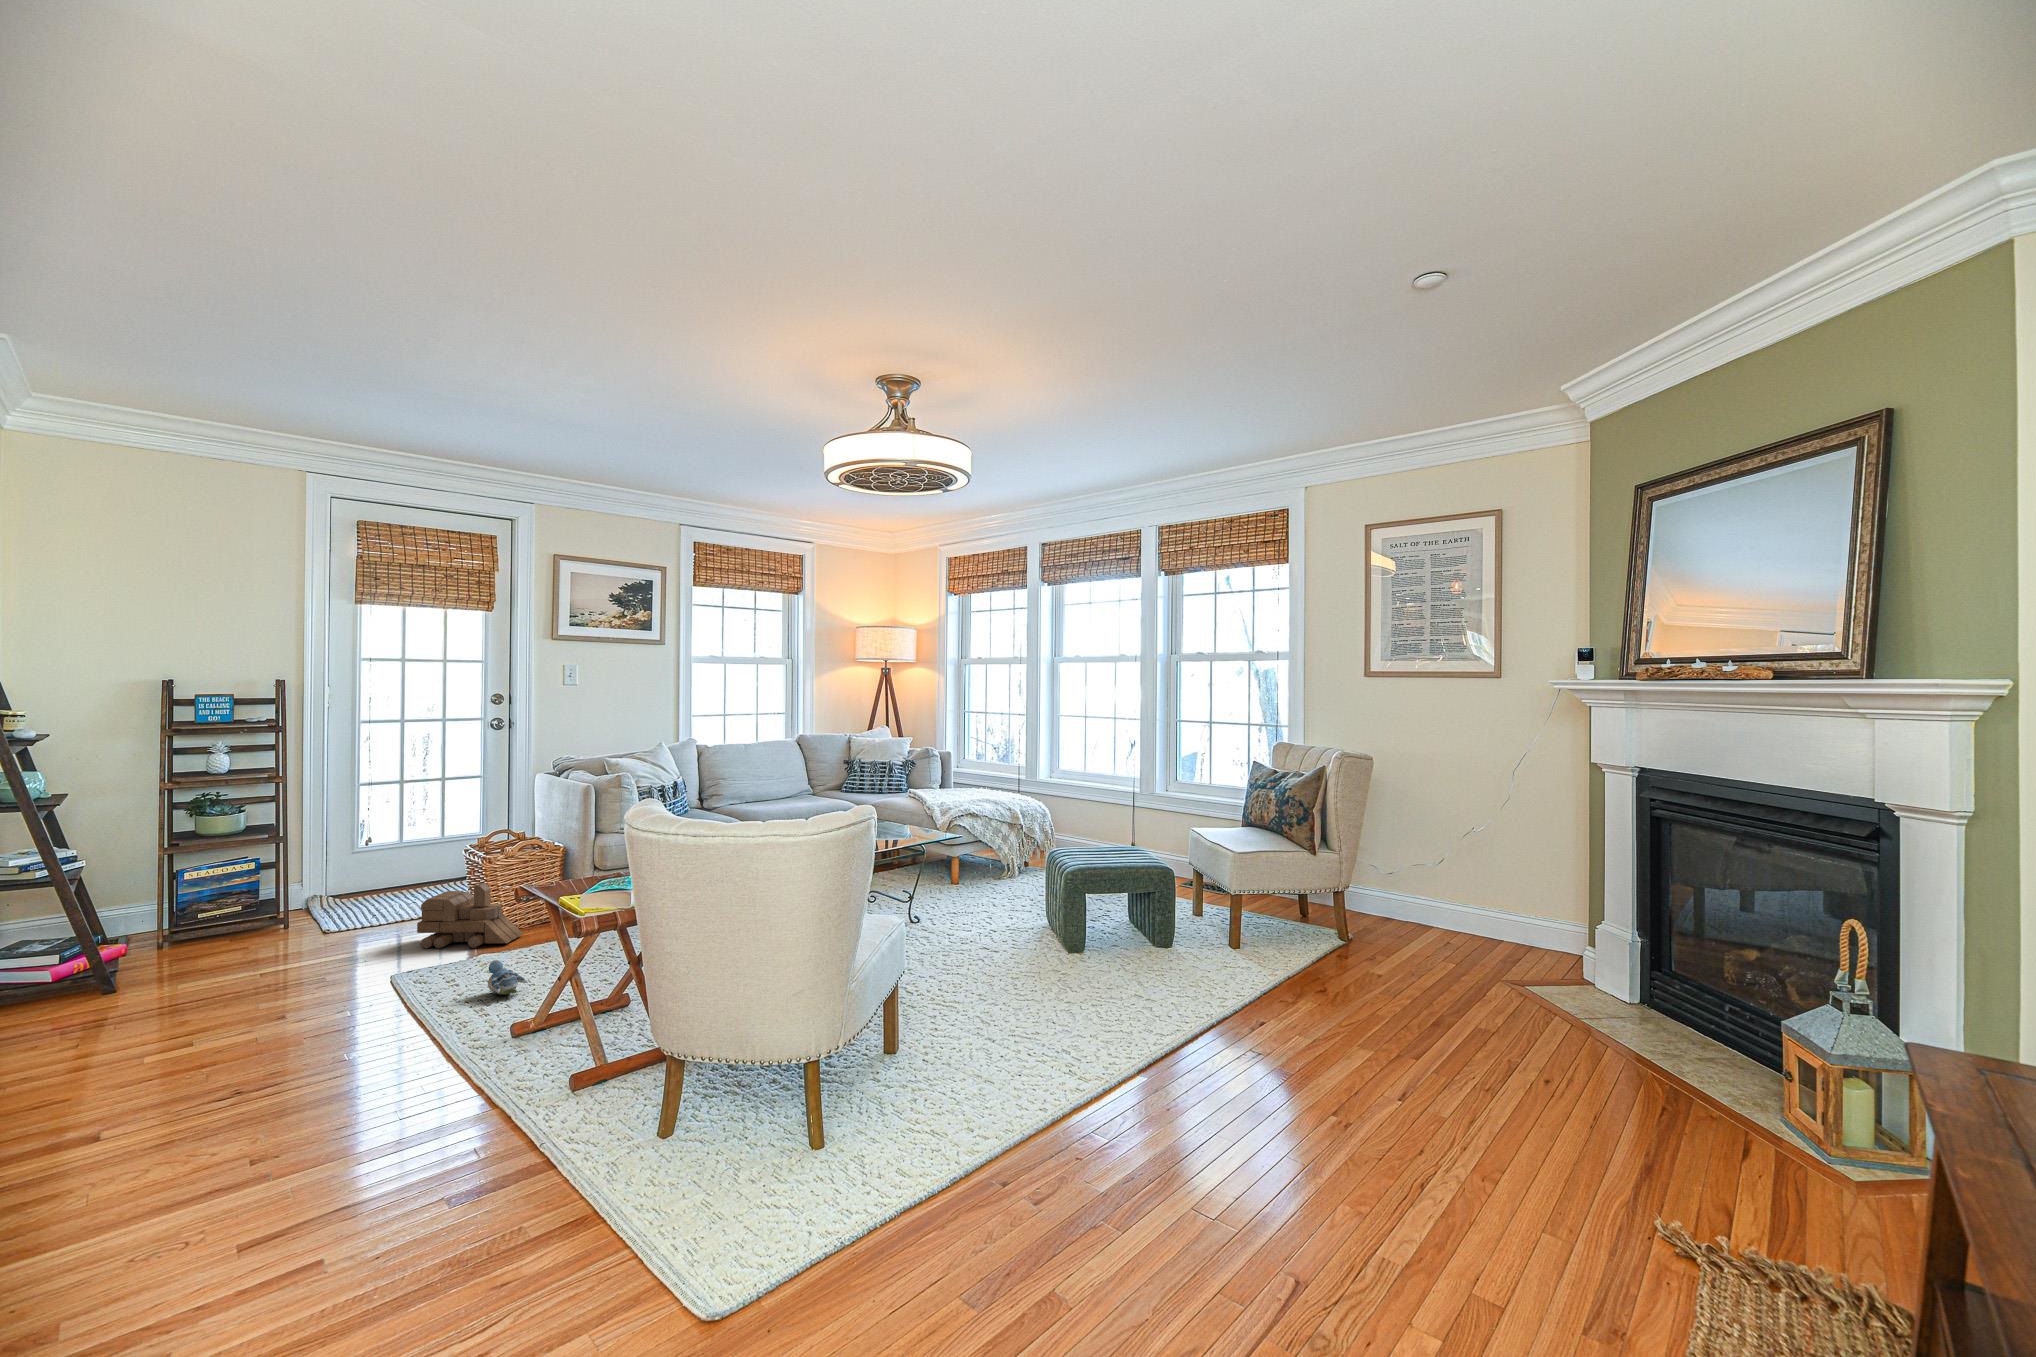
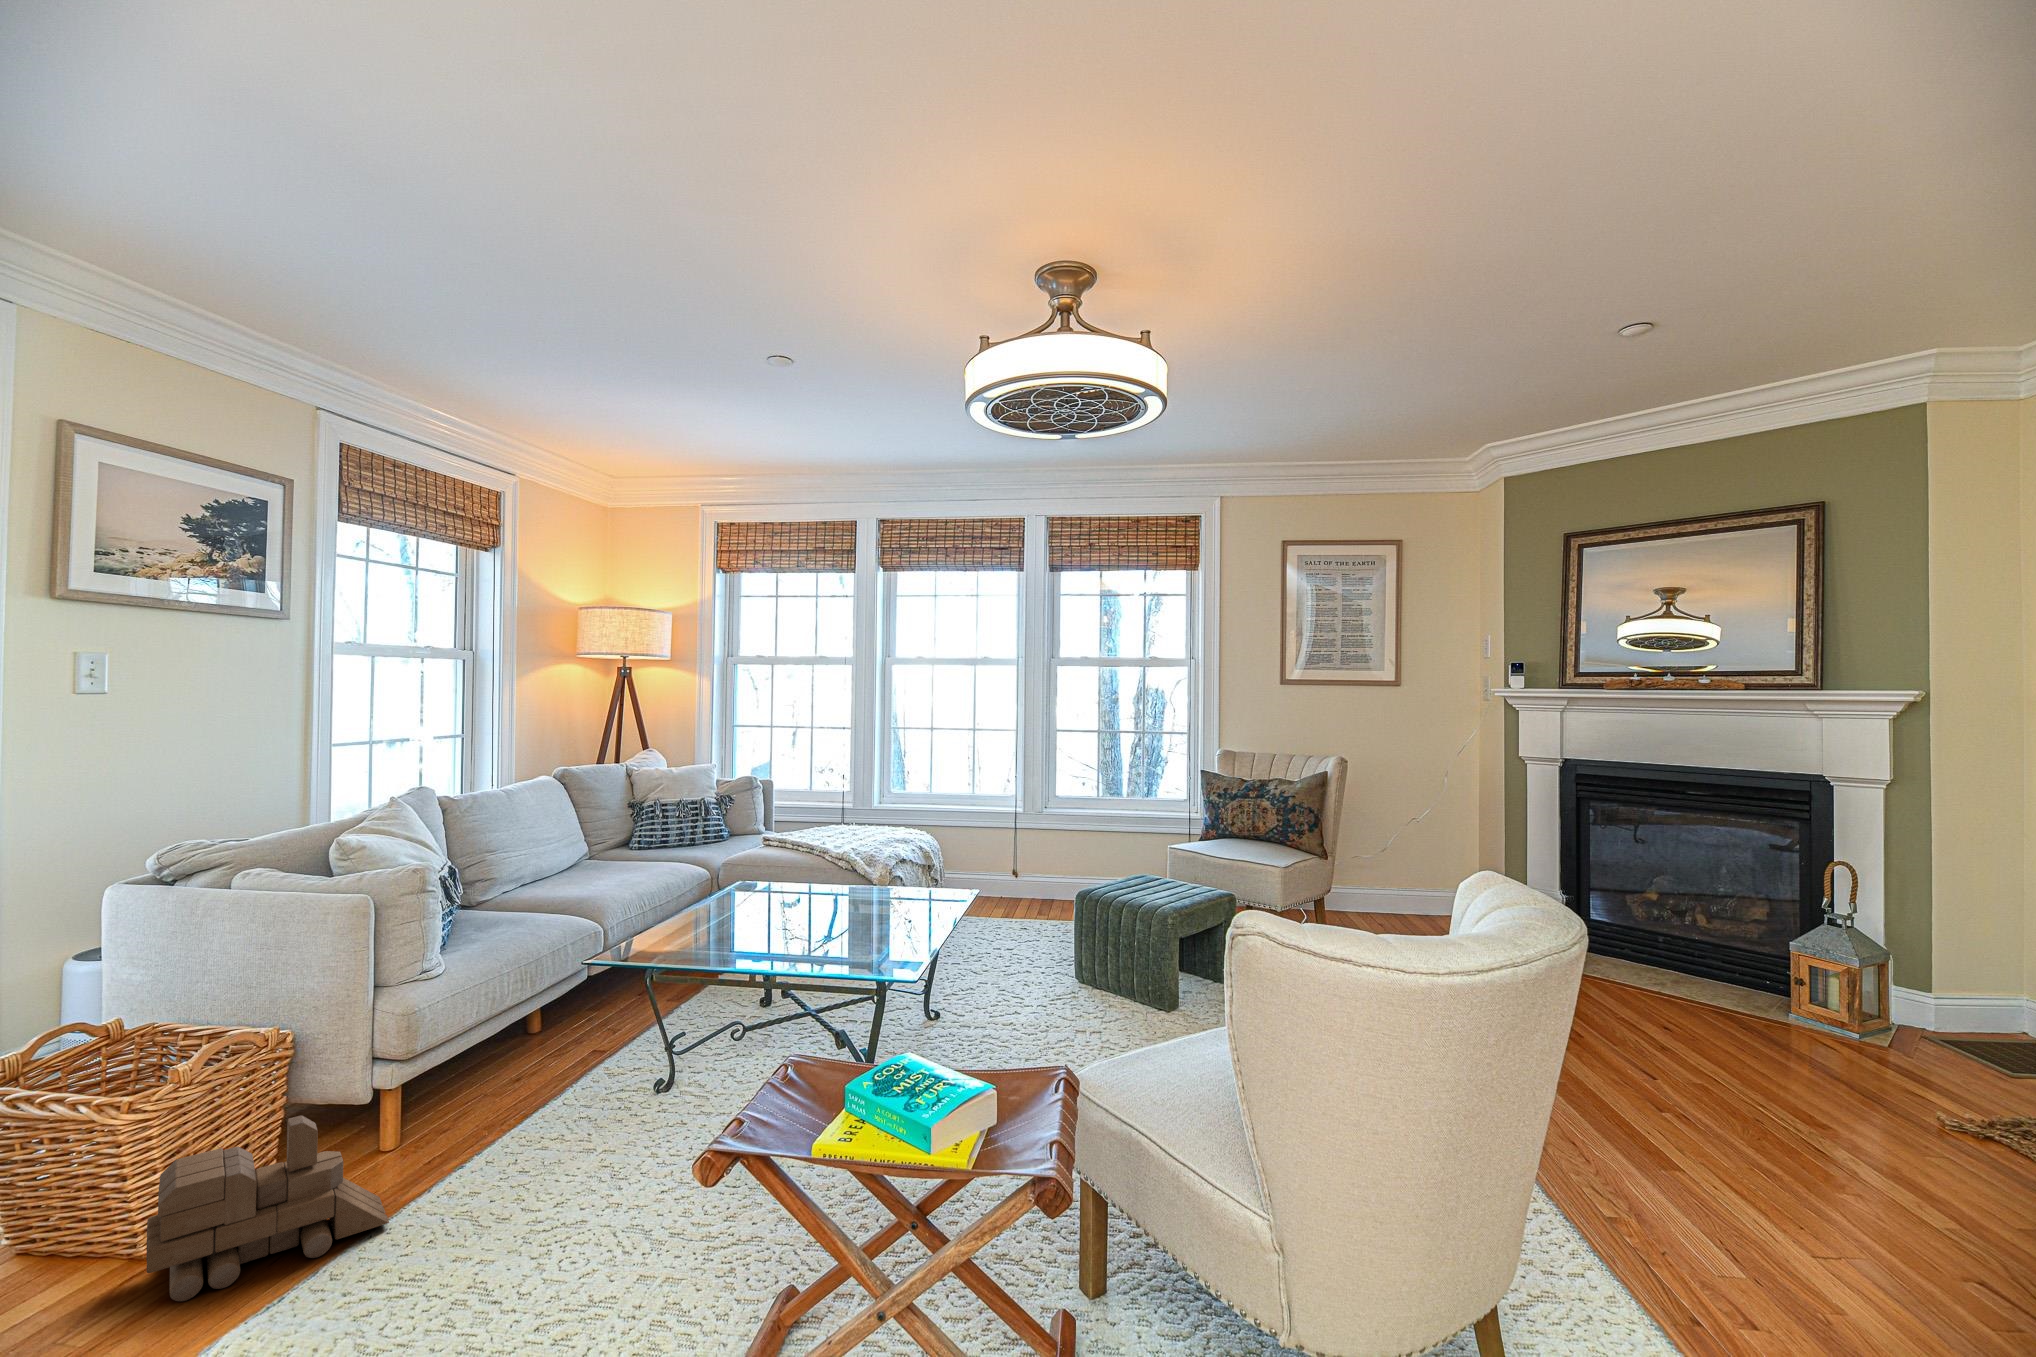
plush toy: present [488,960,527,995] -> none [584,1237,674,1301]

